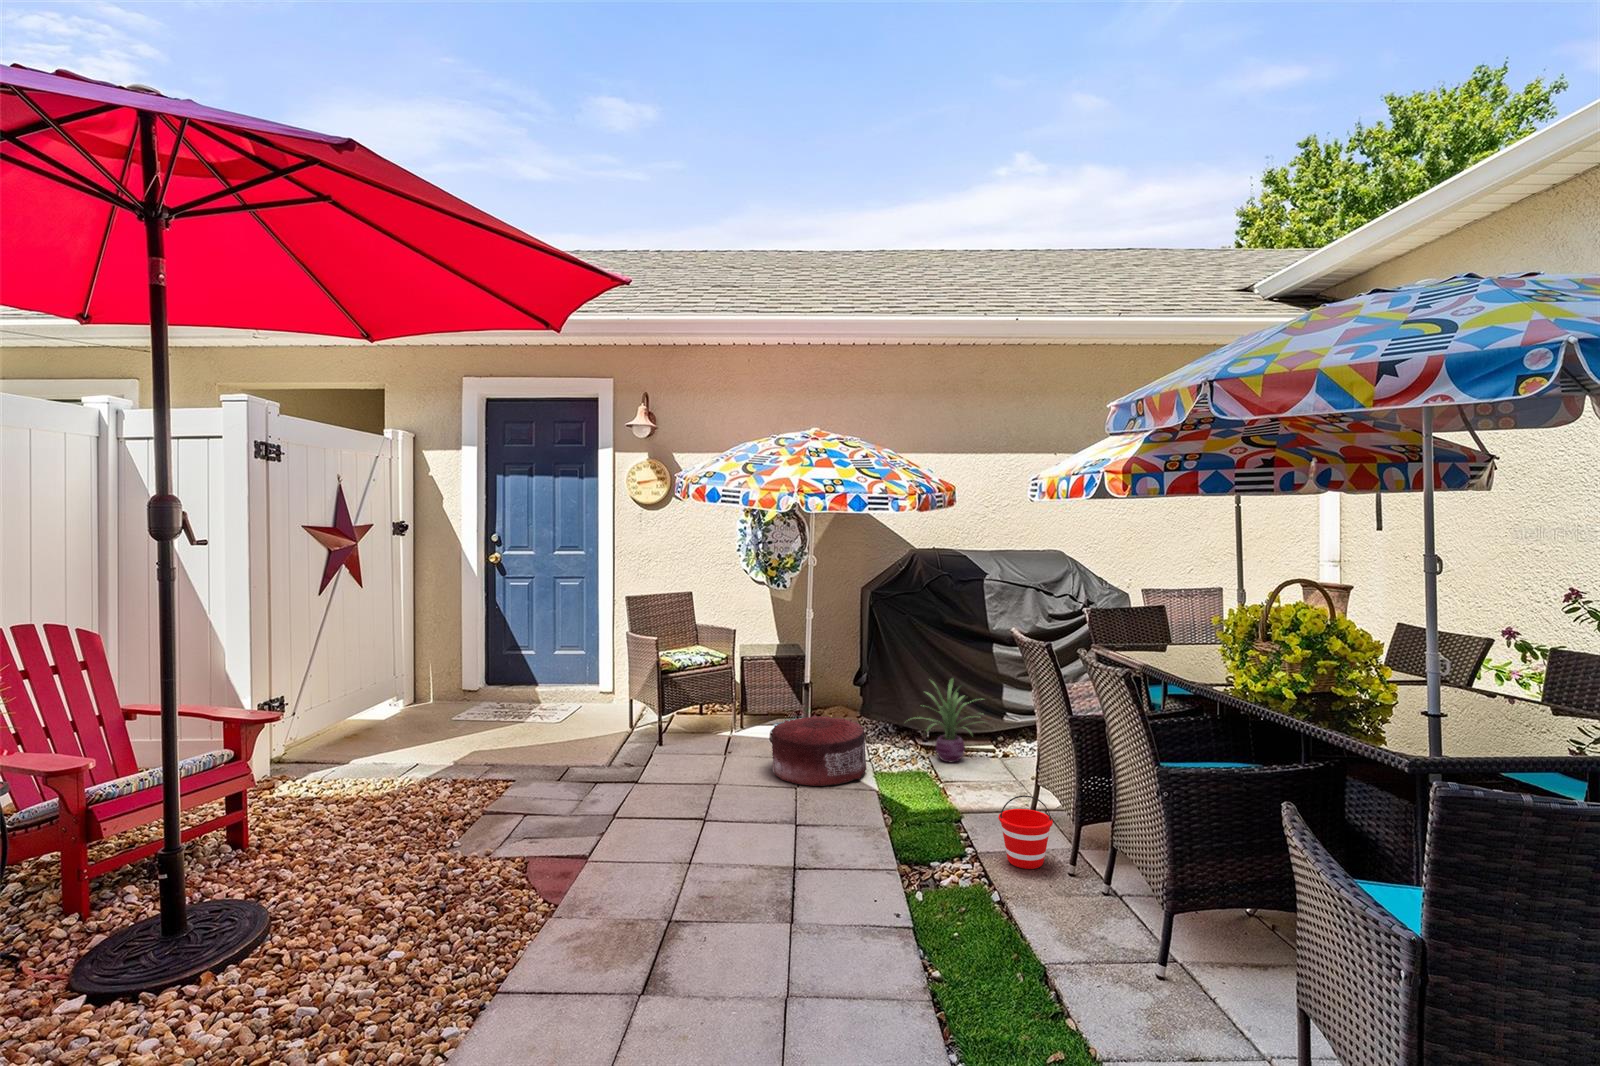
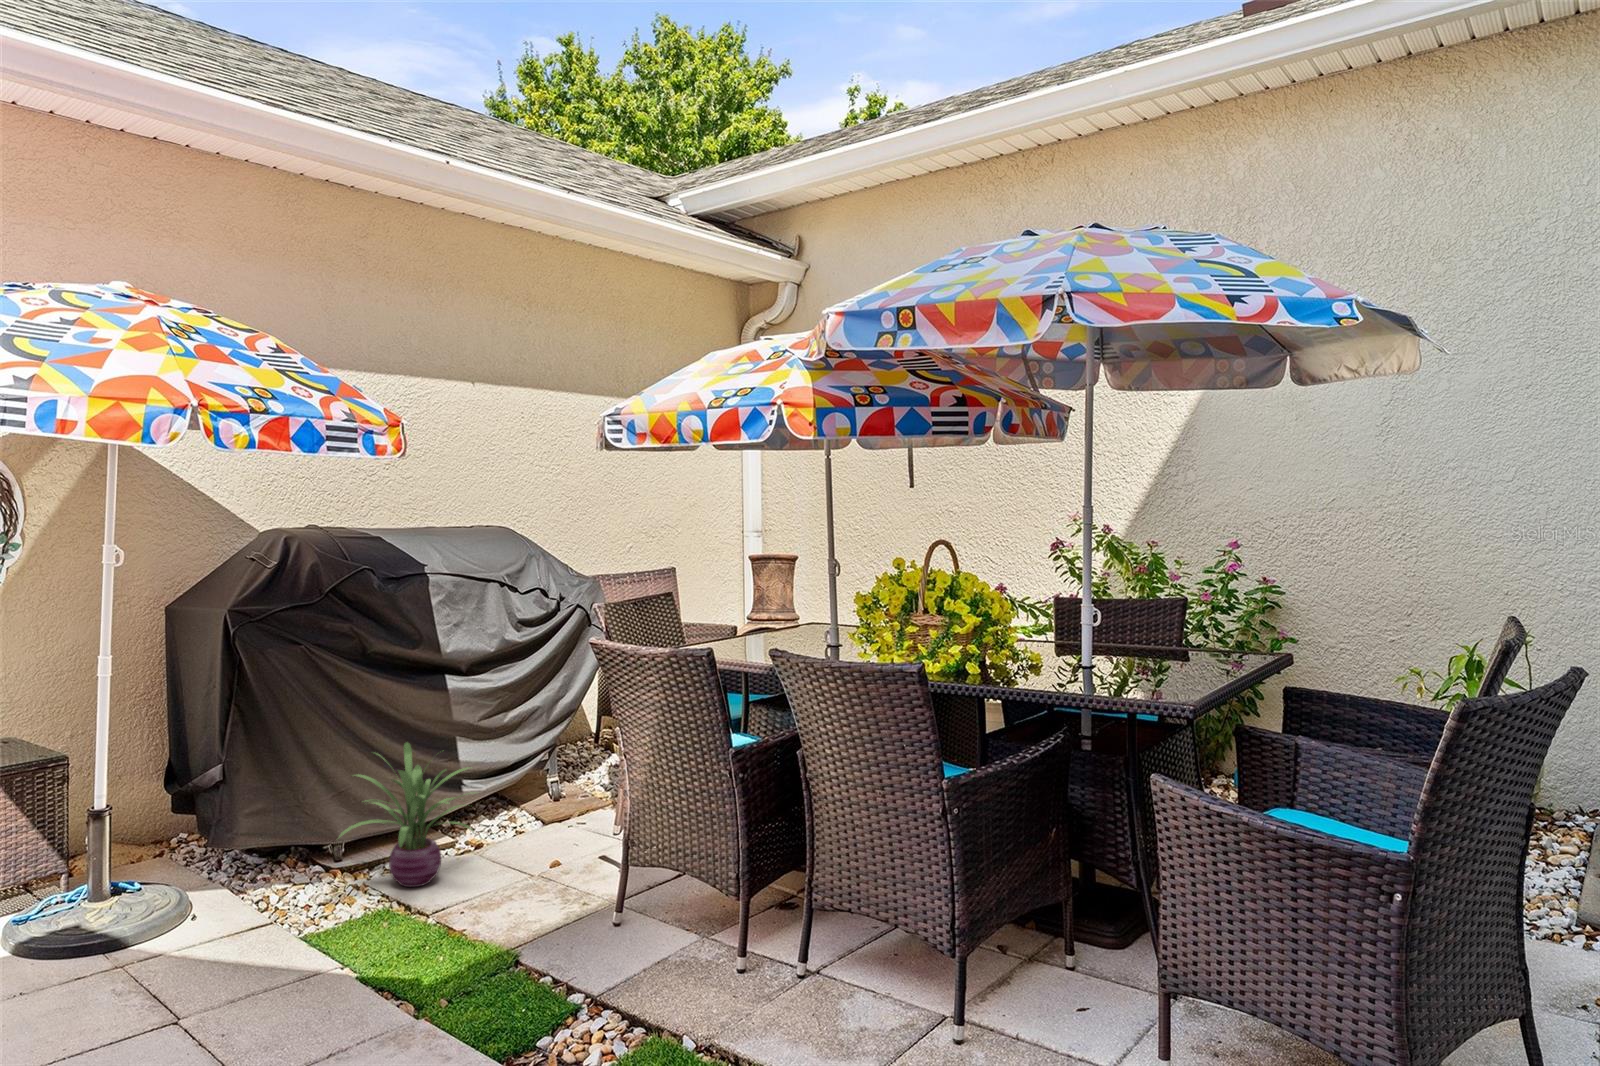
pouf: present [772,715,867,786] -> none [94,857,317,1030]
bucket: present [999,795,1053,869] -> none [693,911,774,1027]

